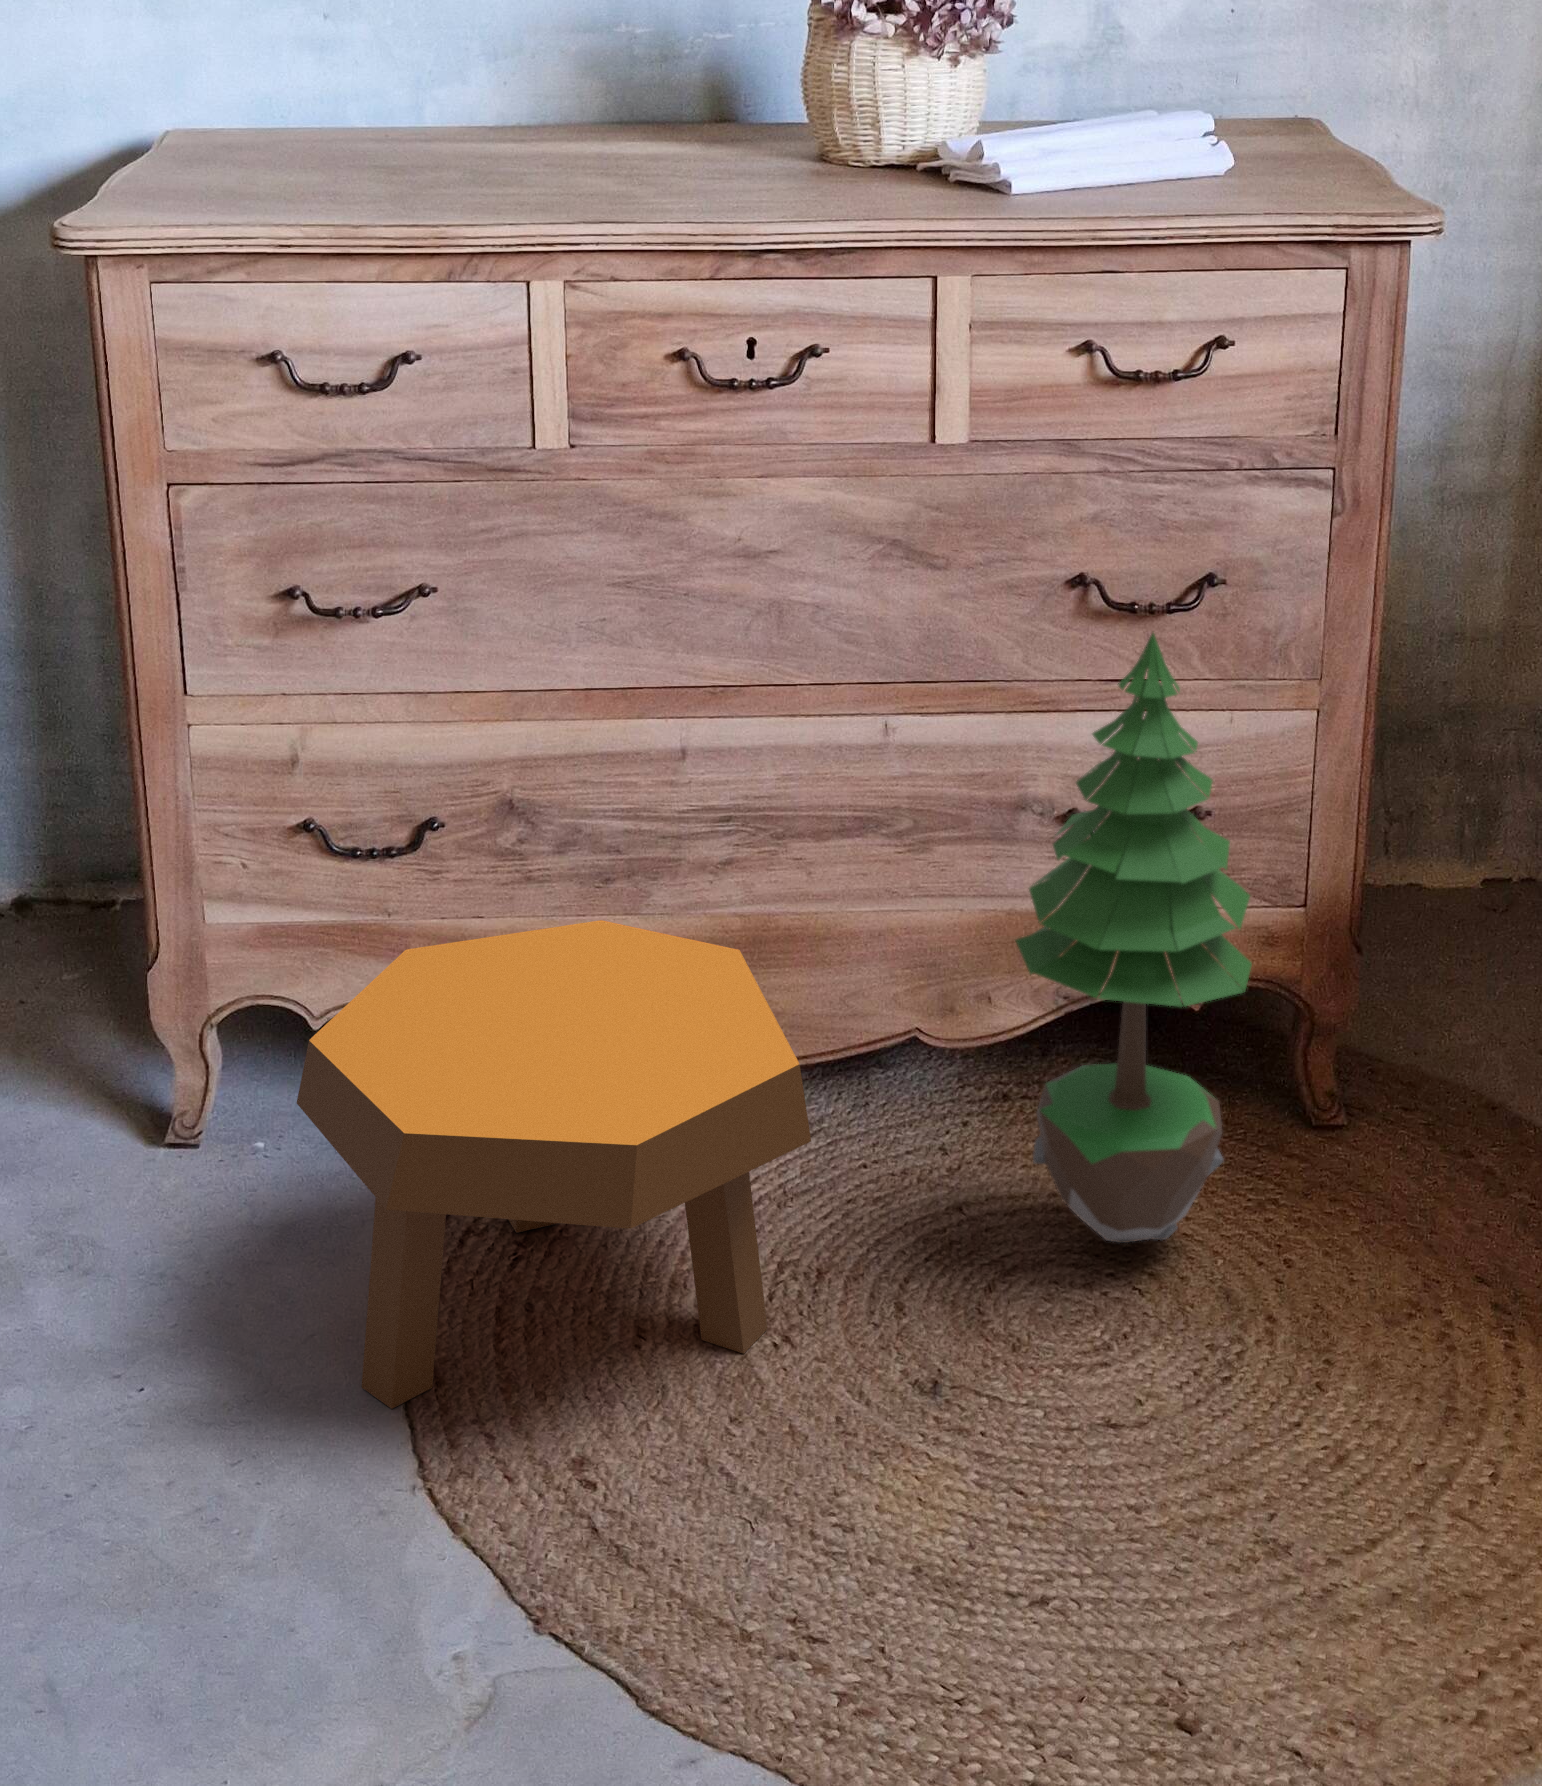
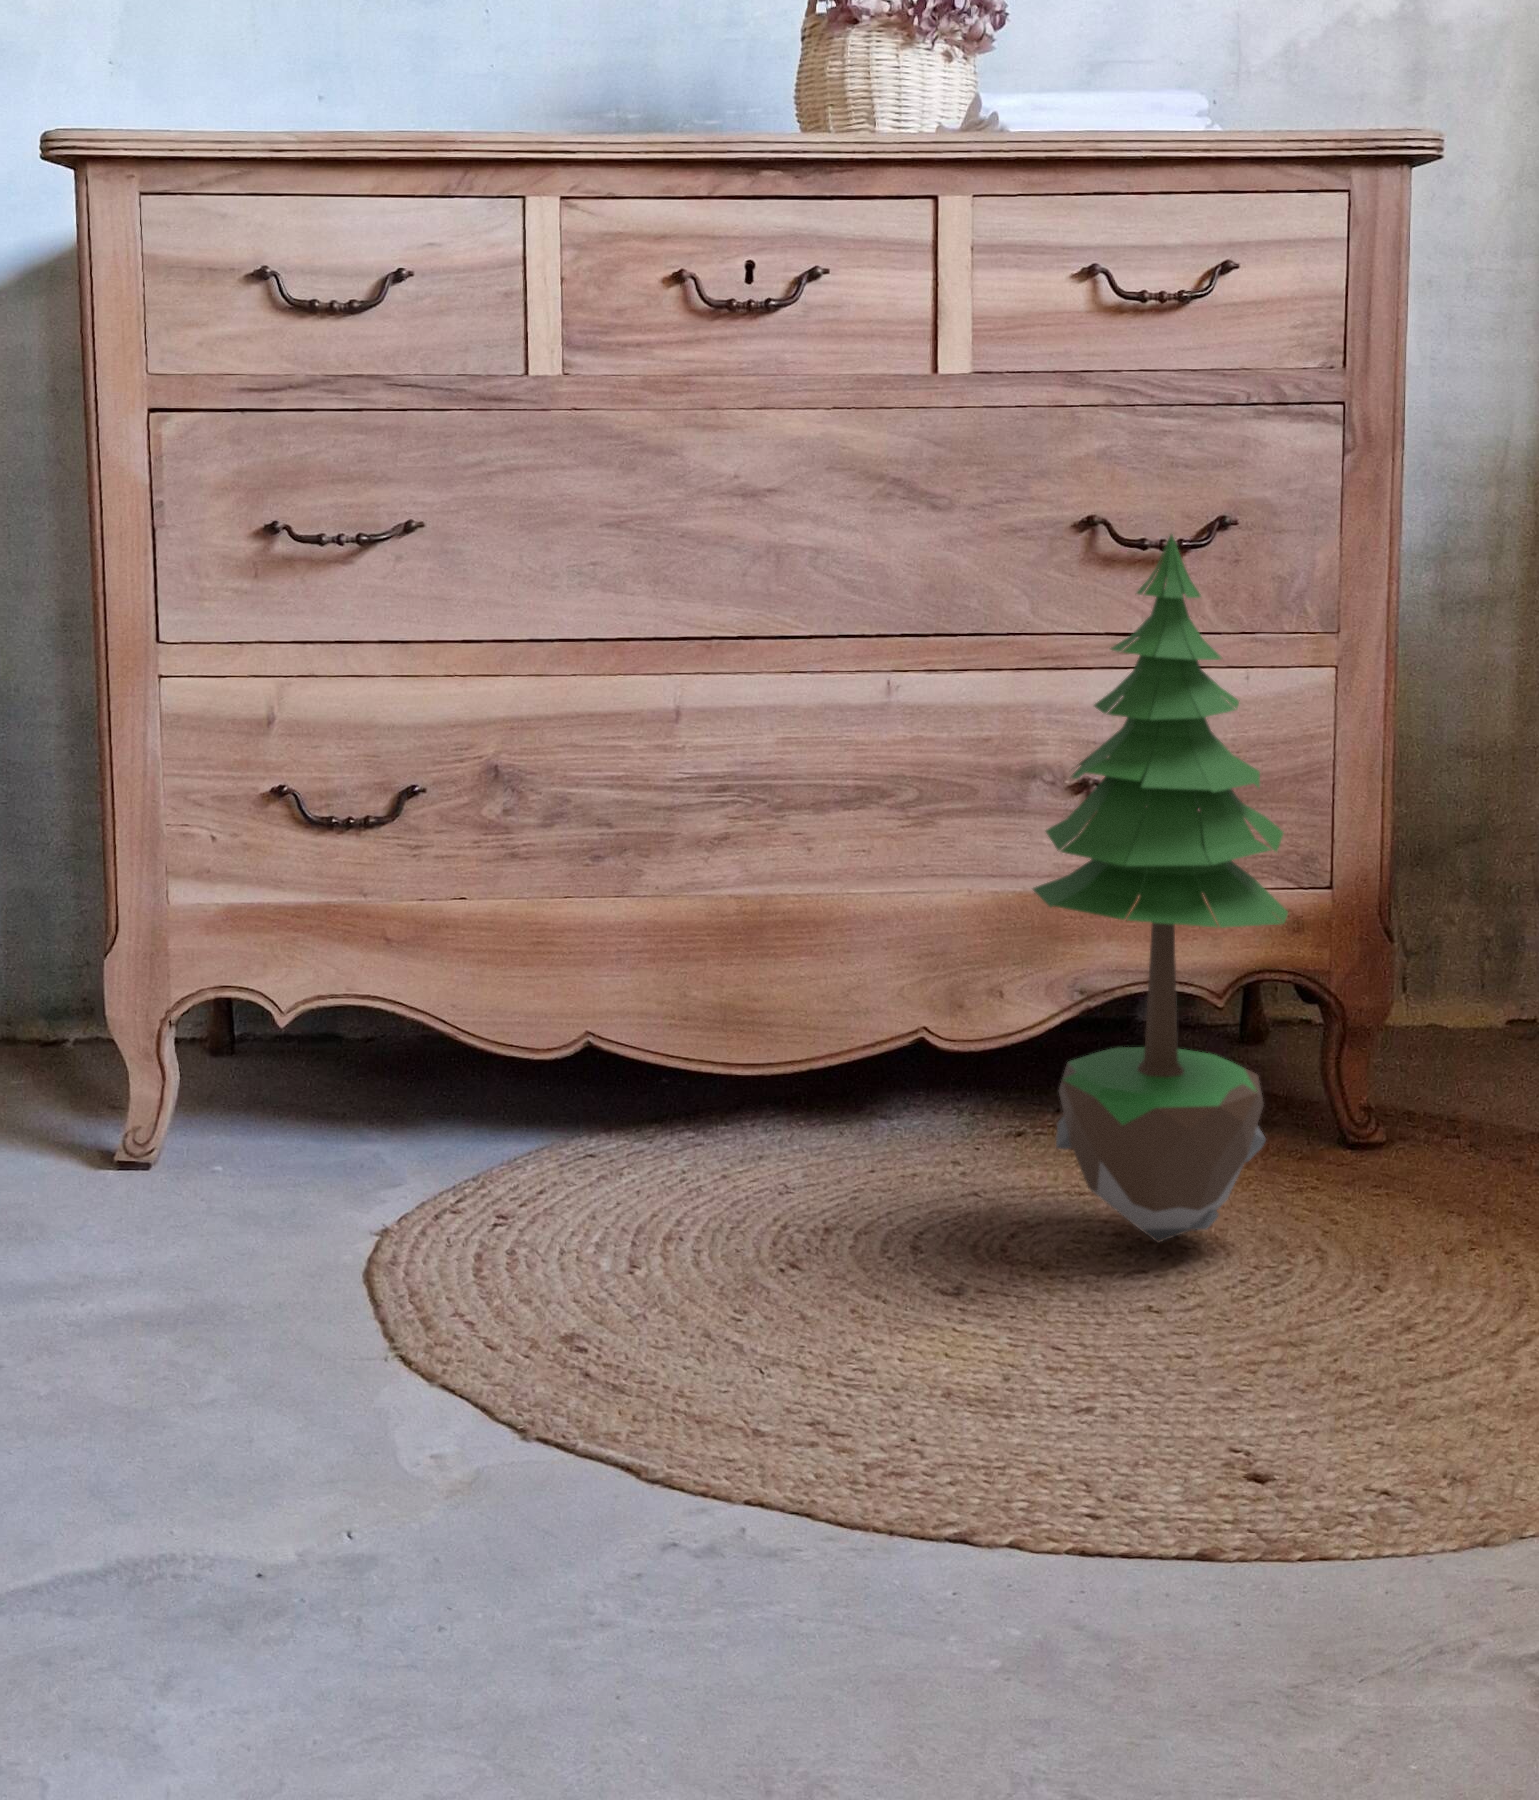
footstool: present [297,920,811,1409] -> none [248,897,814,1369]

